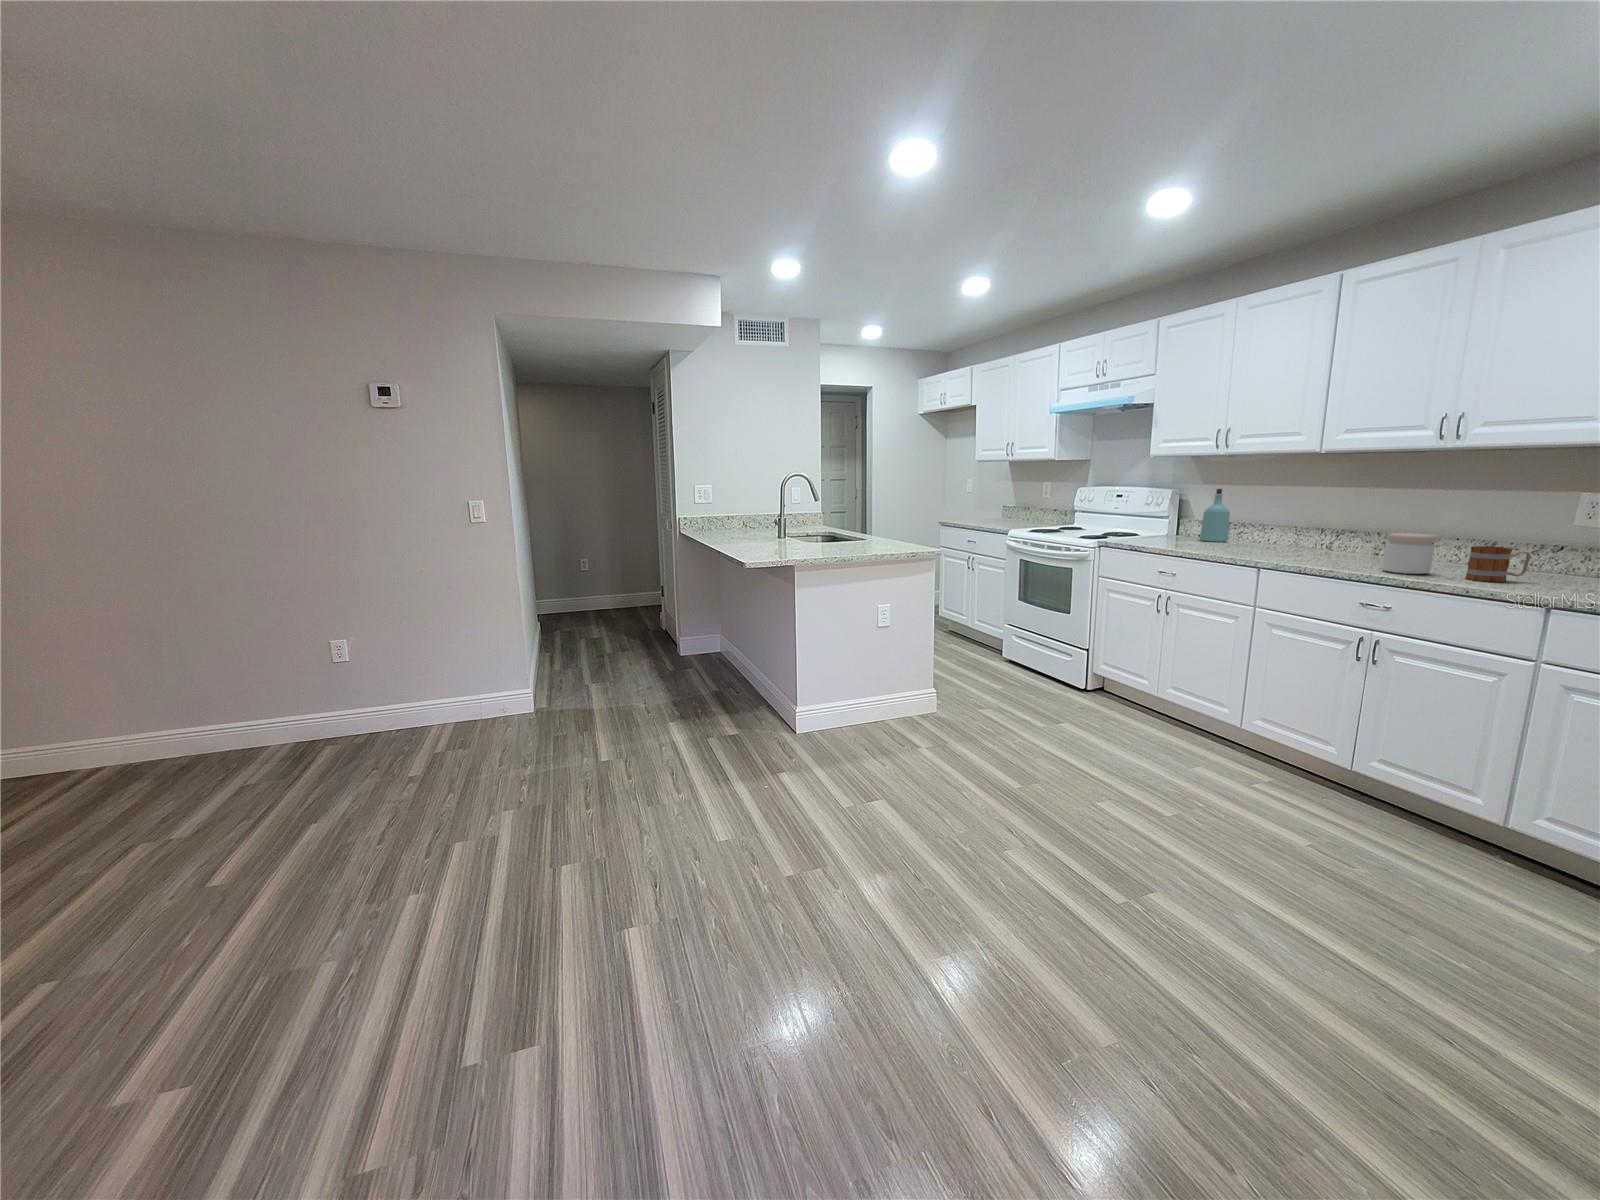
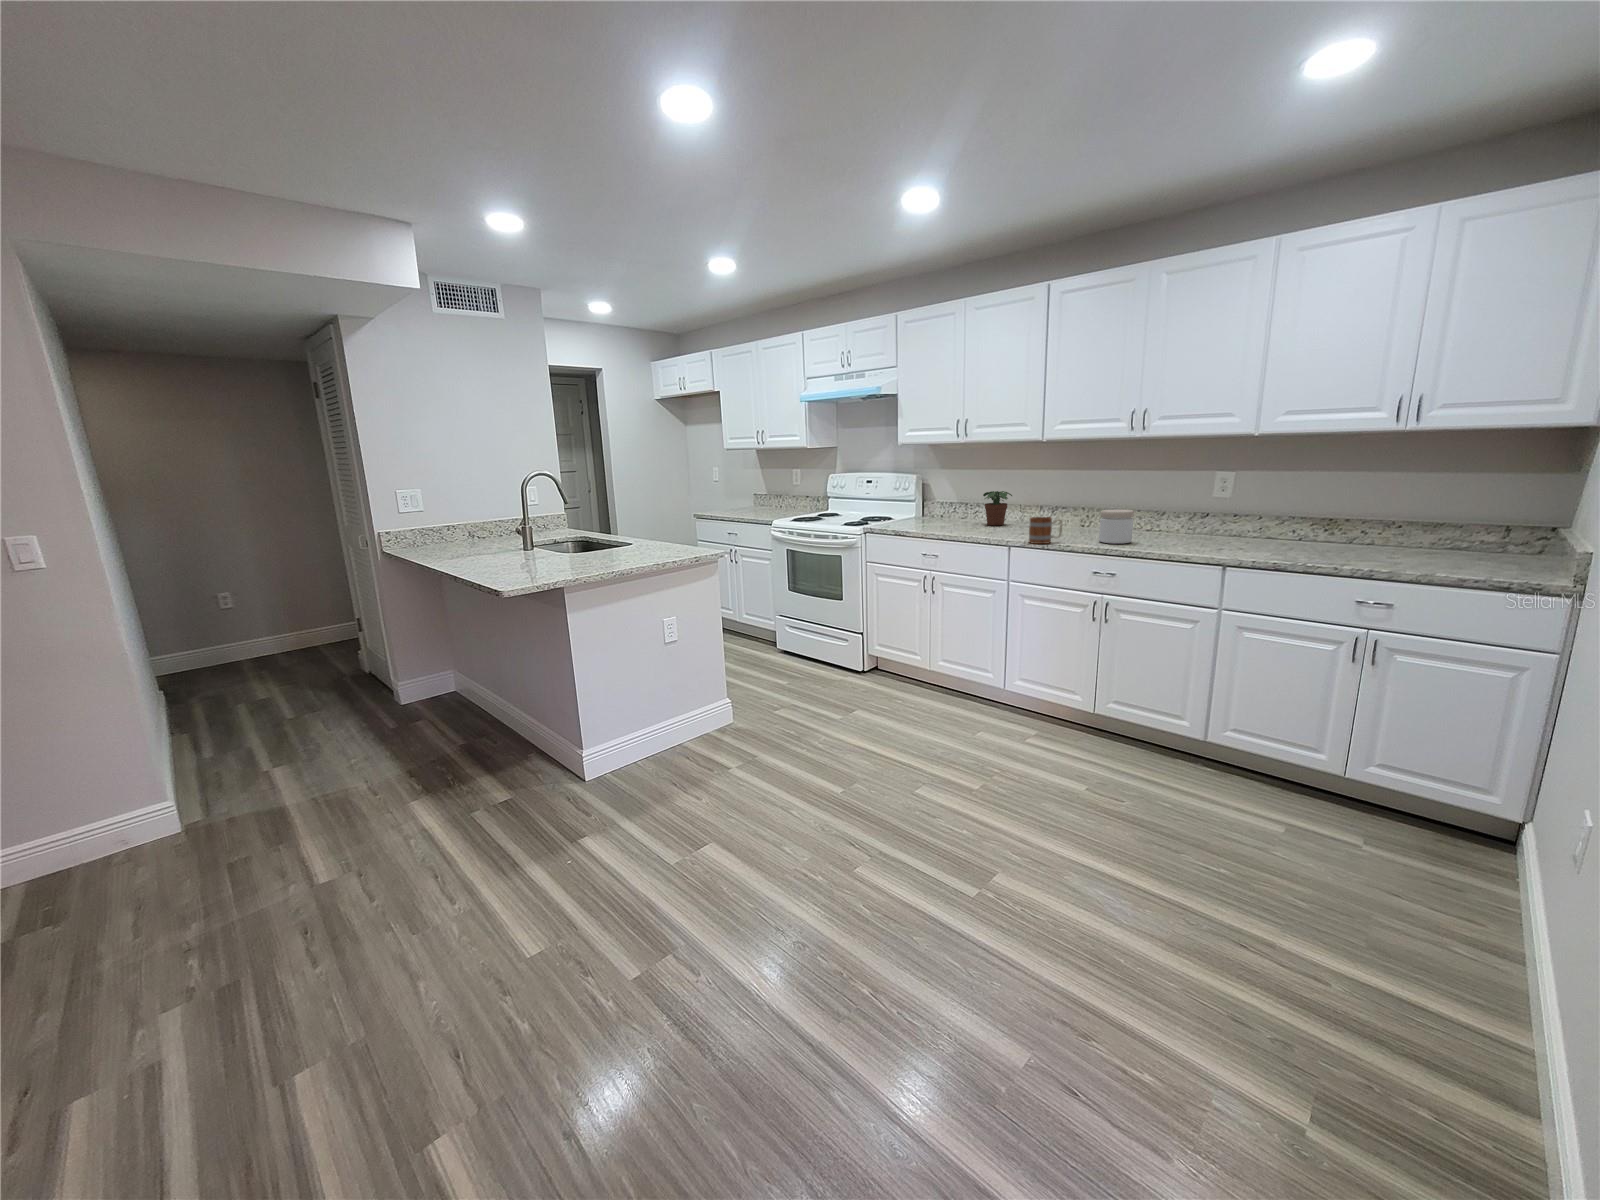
bottle: present [1200,489,1230,542] -> none [947,474,969,522]
potted plant: none [1245,509,1284,547] -> present [983,491,1012,526]
mug: present [1465,546,1531,582] -> present [1029,517,1062,544]

